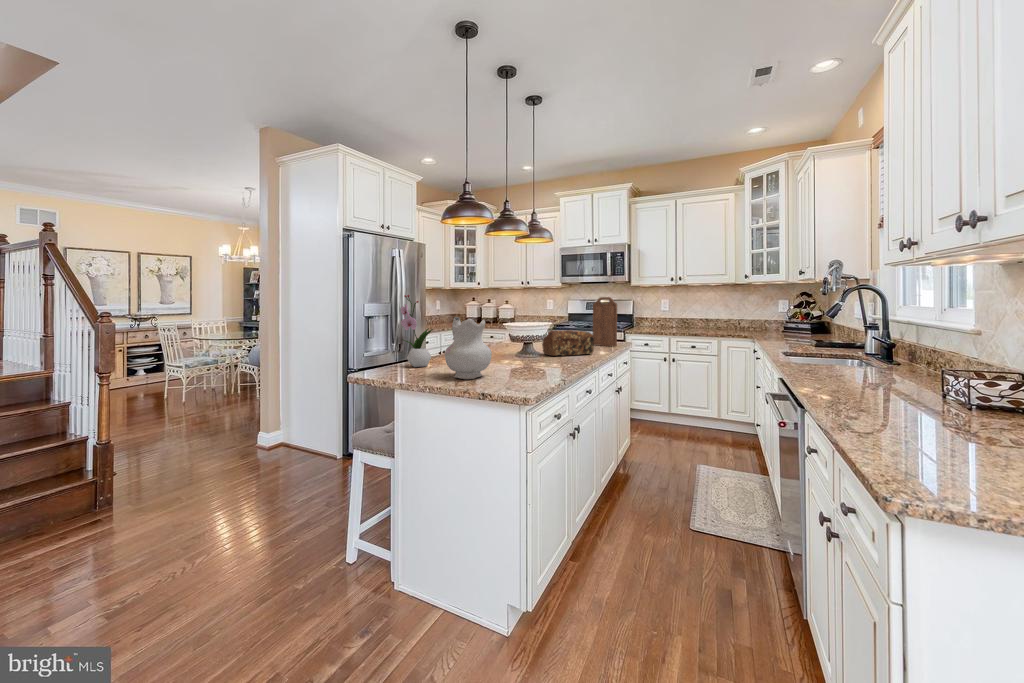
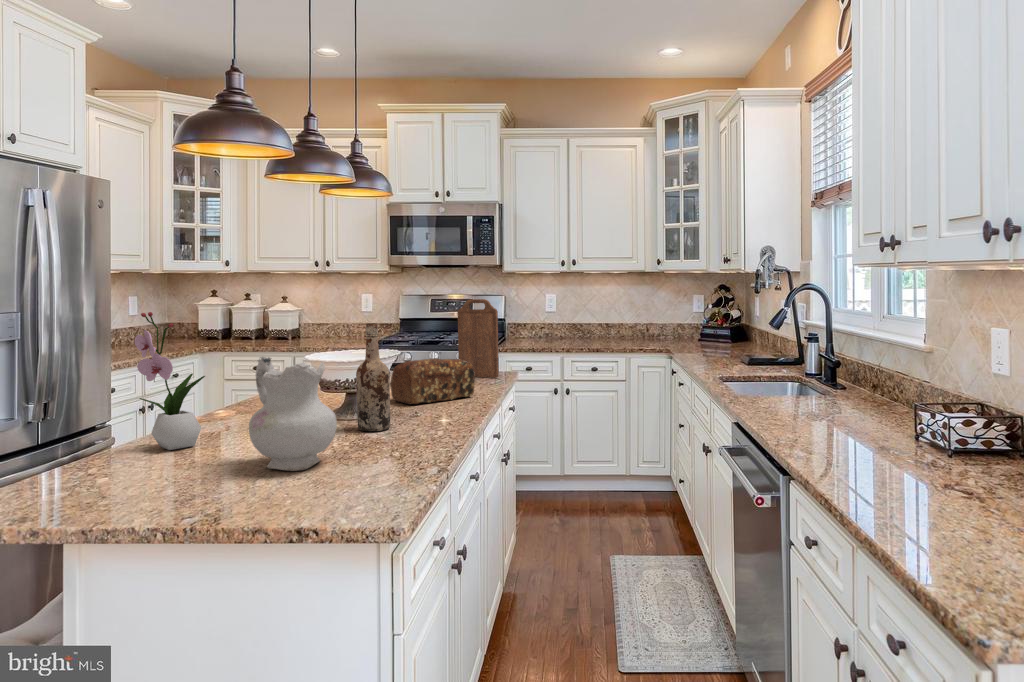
wine bottle: none [513,303,532,366] -> present [356,323,390,431]

